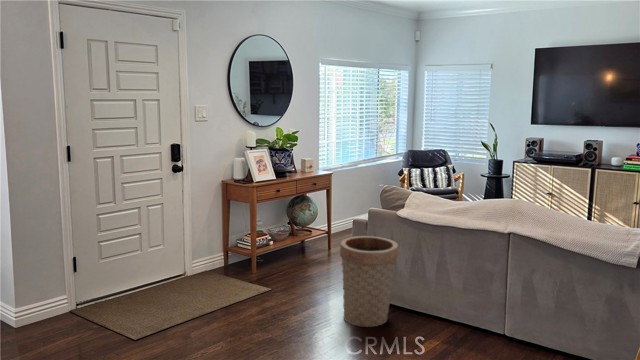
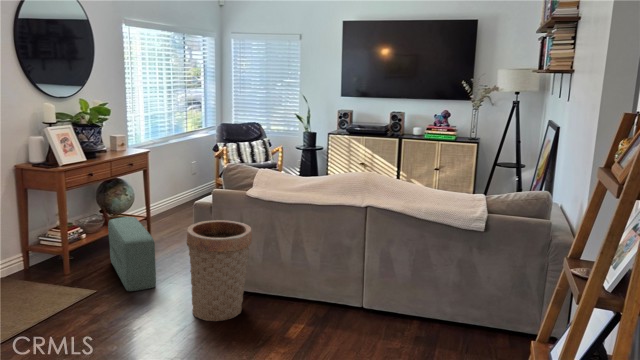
pouf: none [289,230,321,293] -> present [108,217,156,291]

